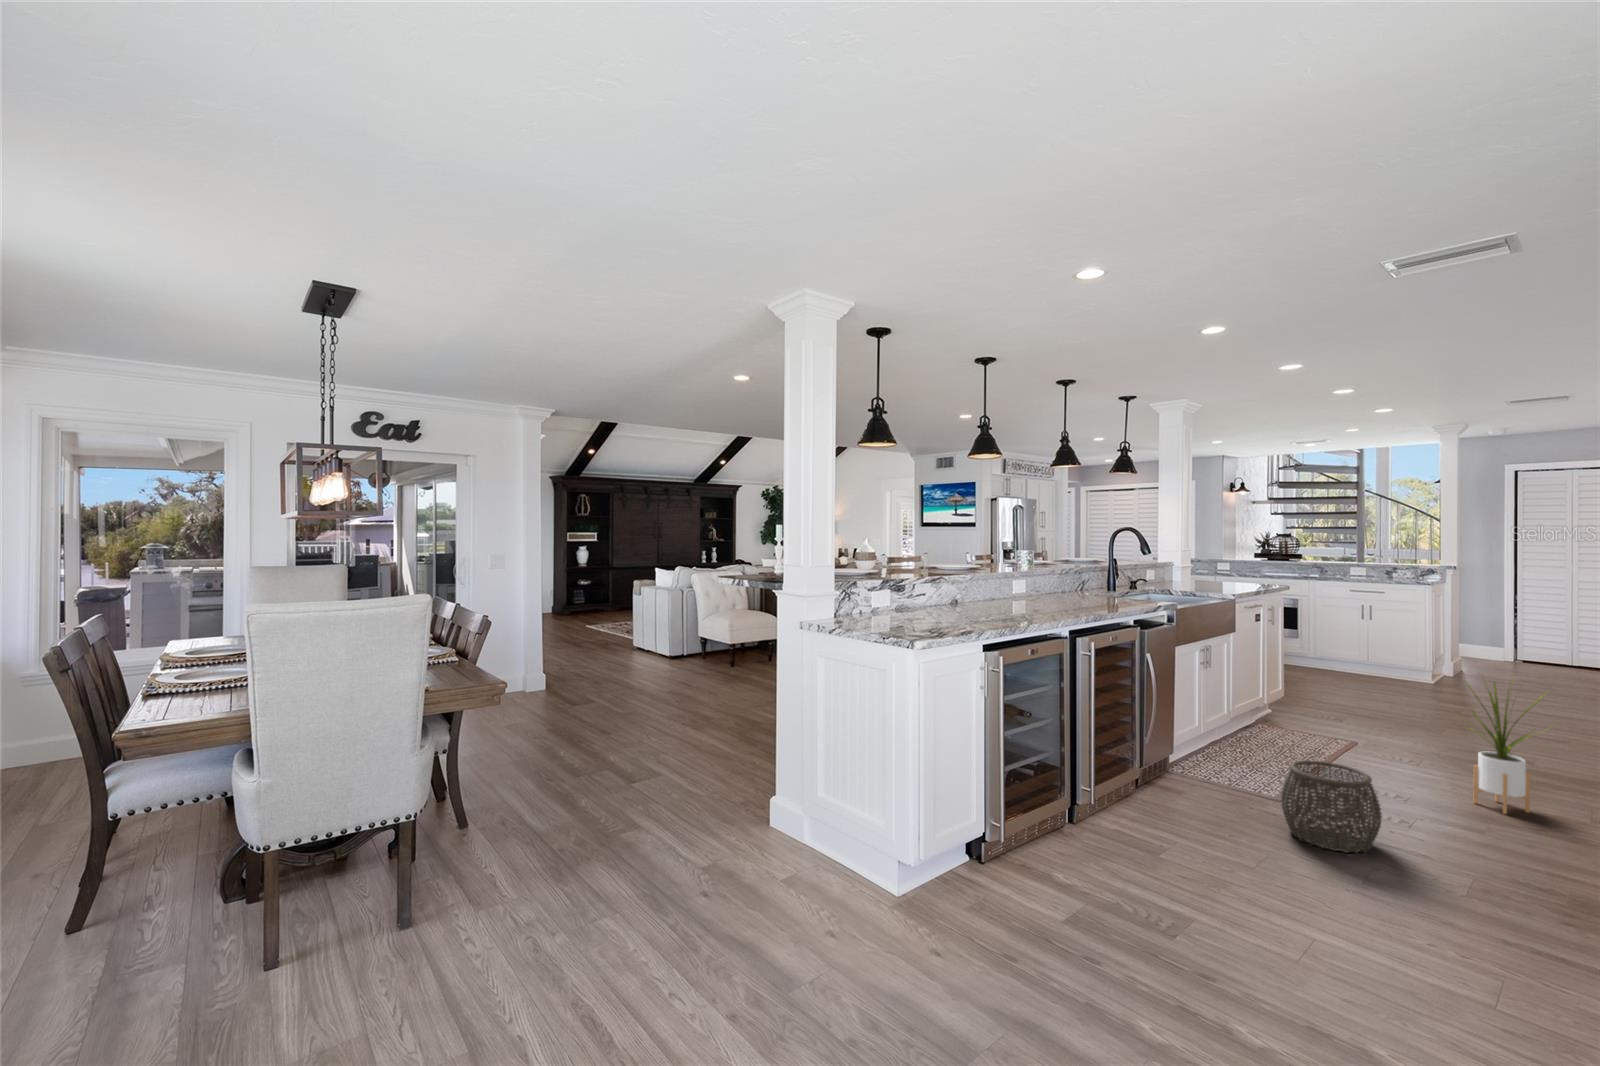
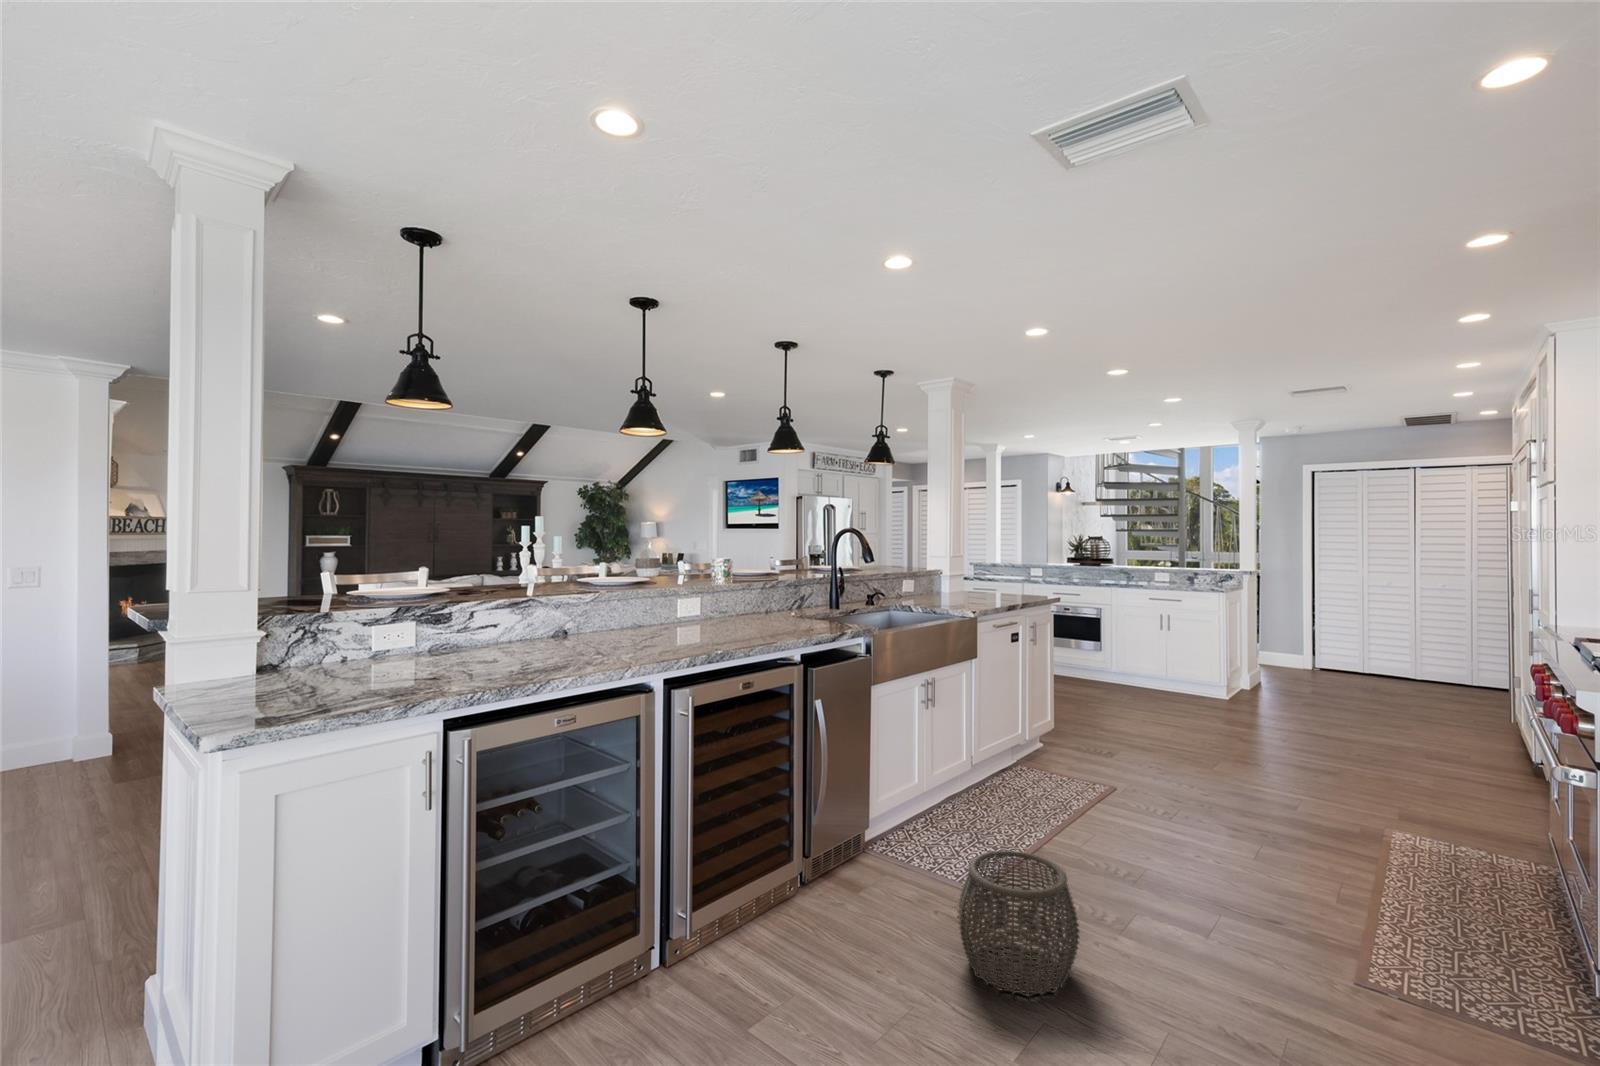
house plant: present [1471,680,1552,814] -> none [1201,709,1312,899]

